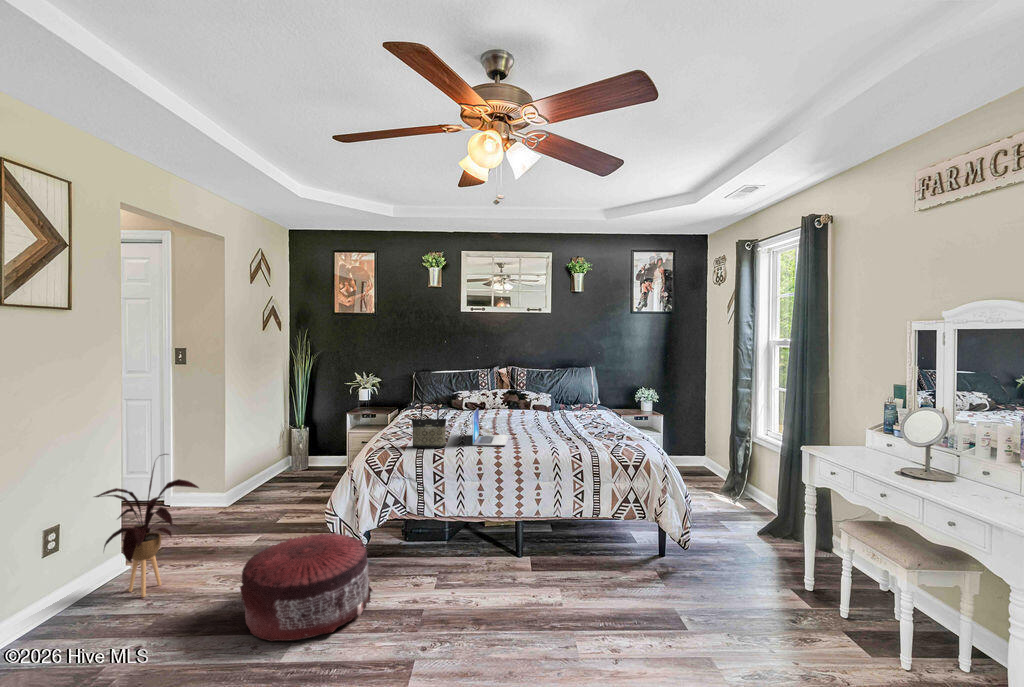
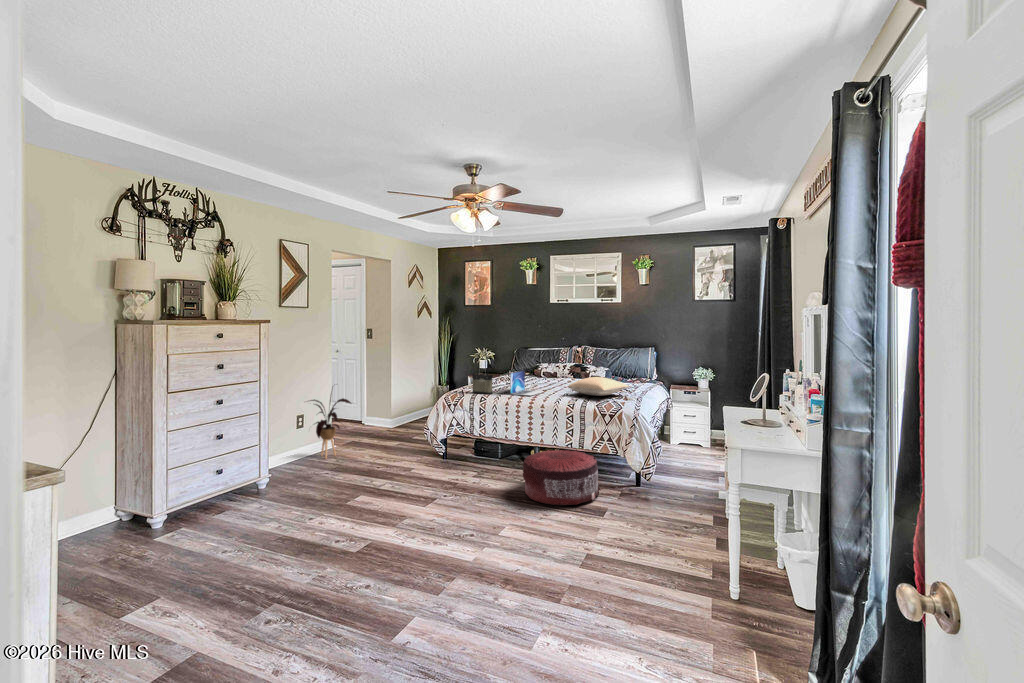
pillow: none [549,411,619,437] -> present [568,377,629,396]
pouf: present [240,532,372,641] -> present [523,450,600,505]

